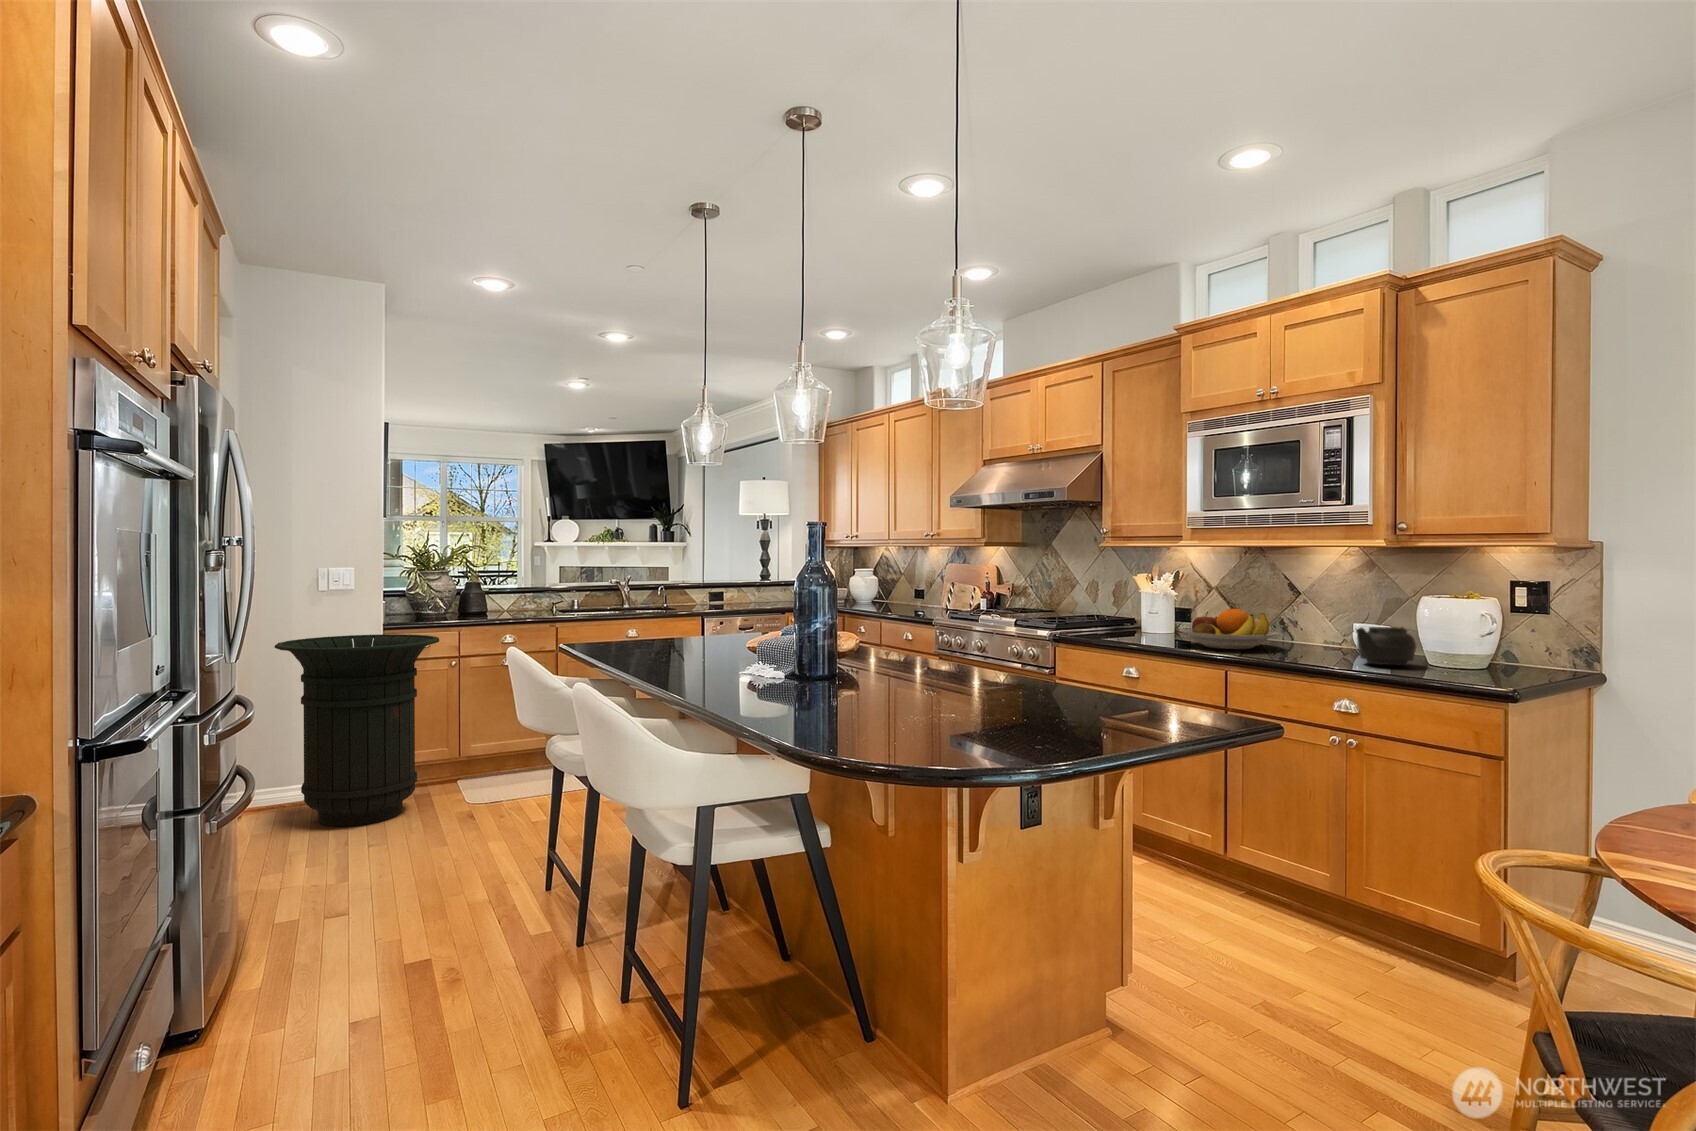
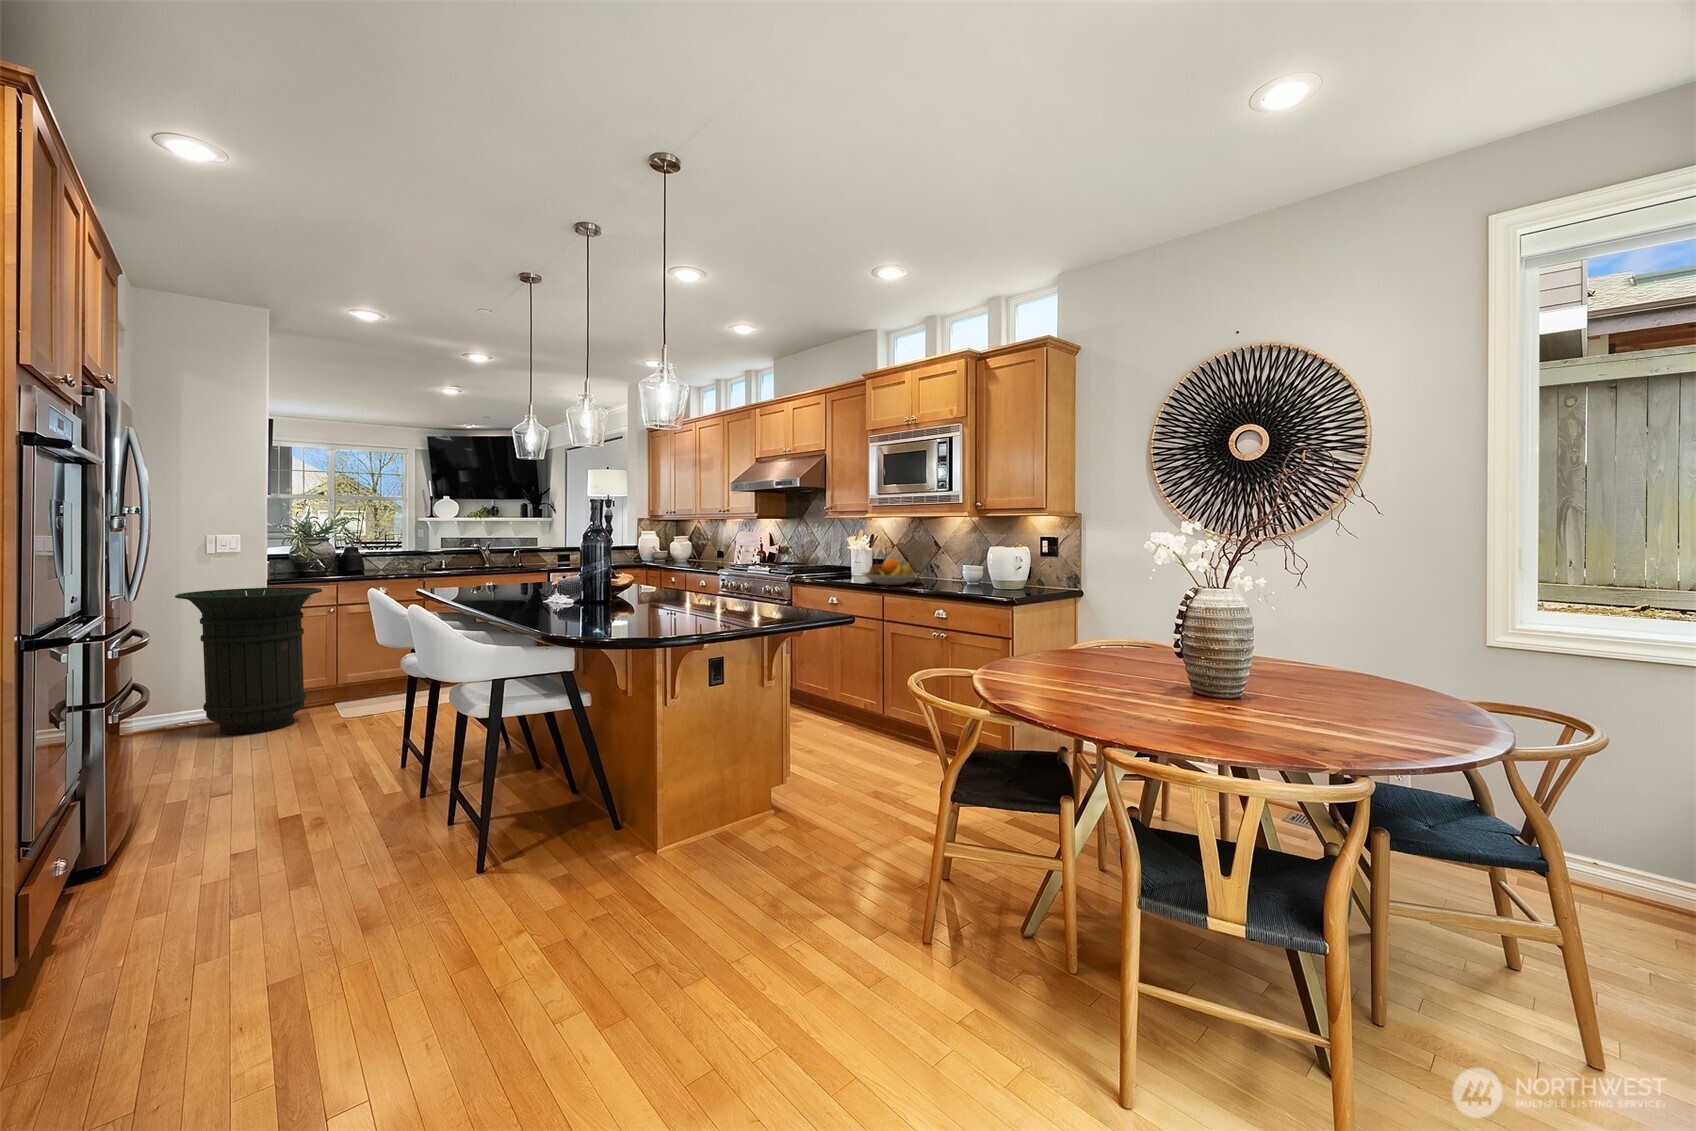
teapot: present [1356,627,1416,666] -> none [950,568,986,592]

